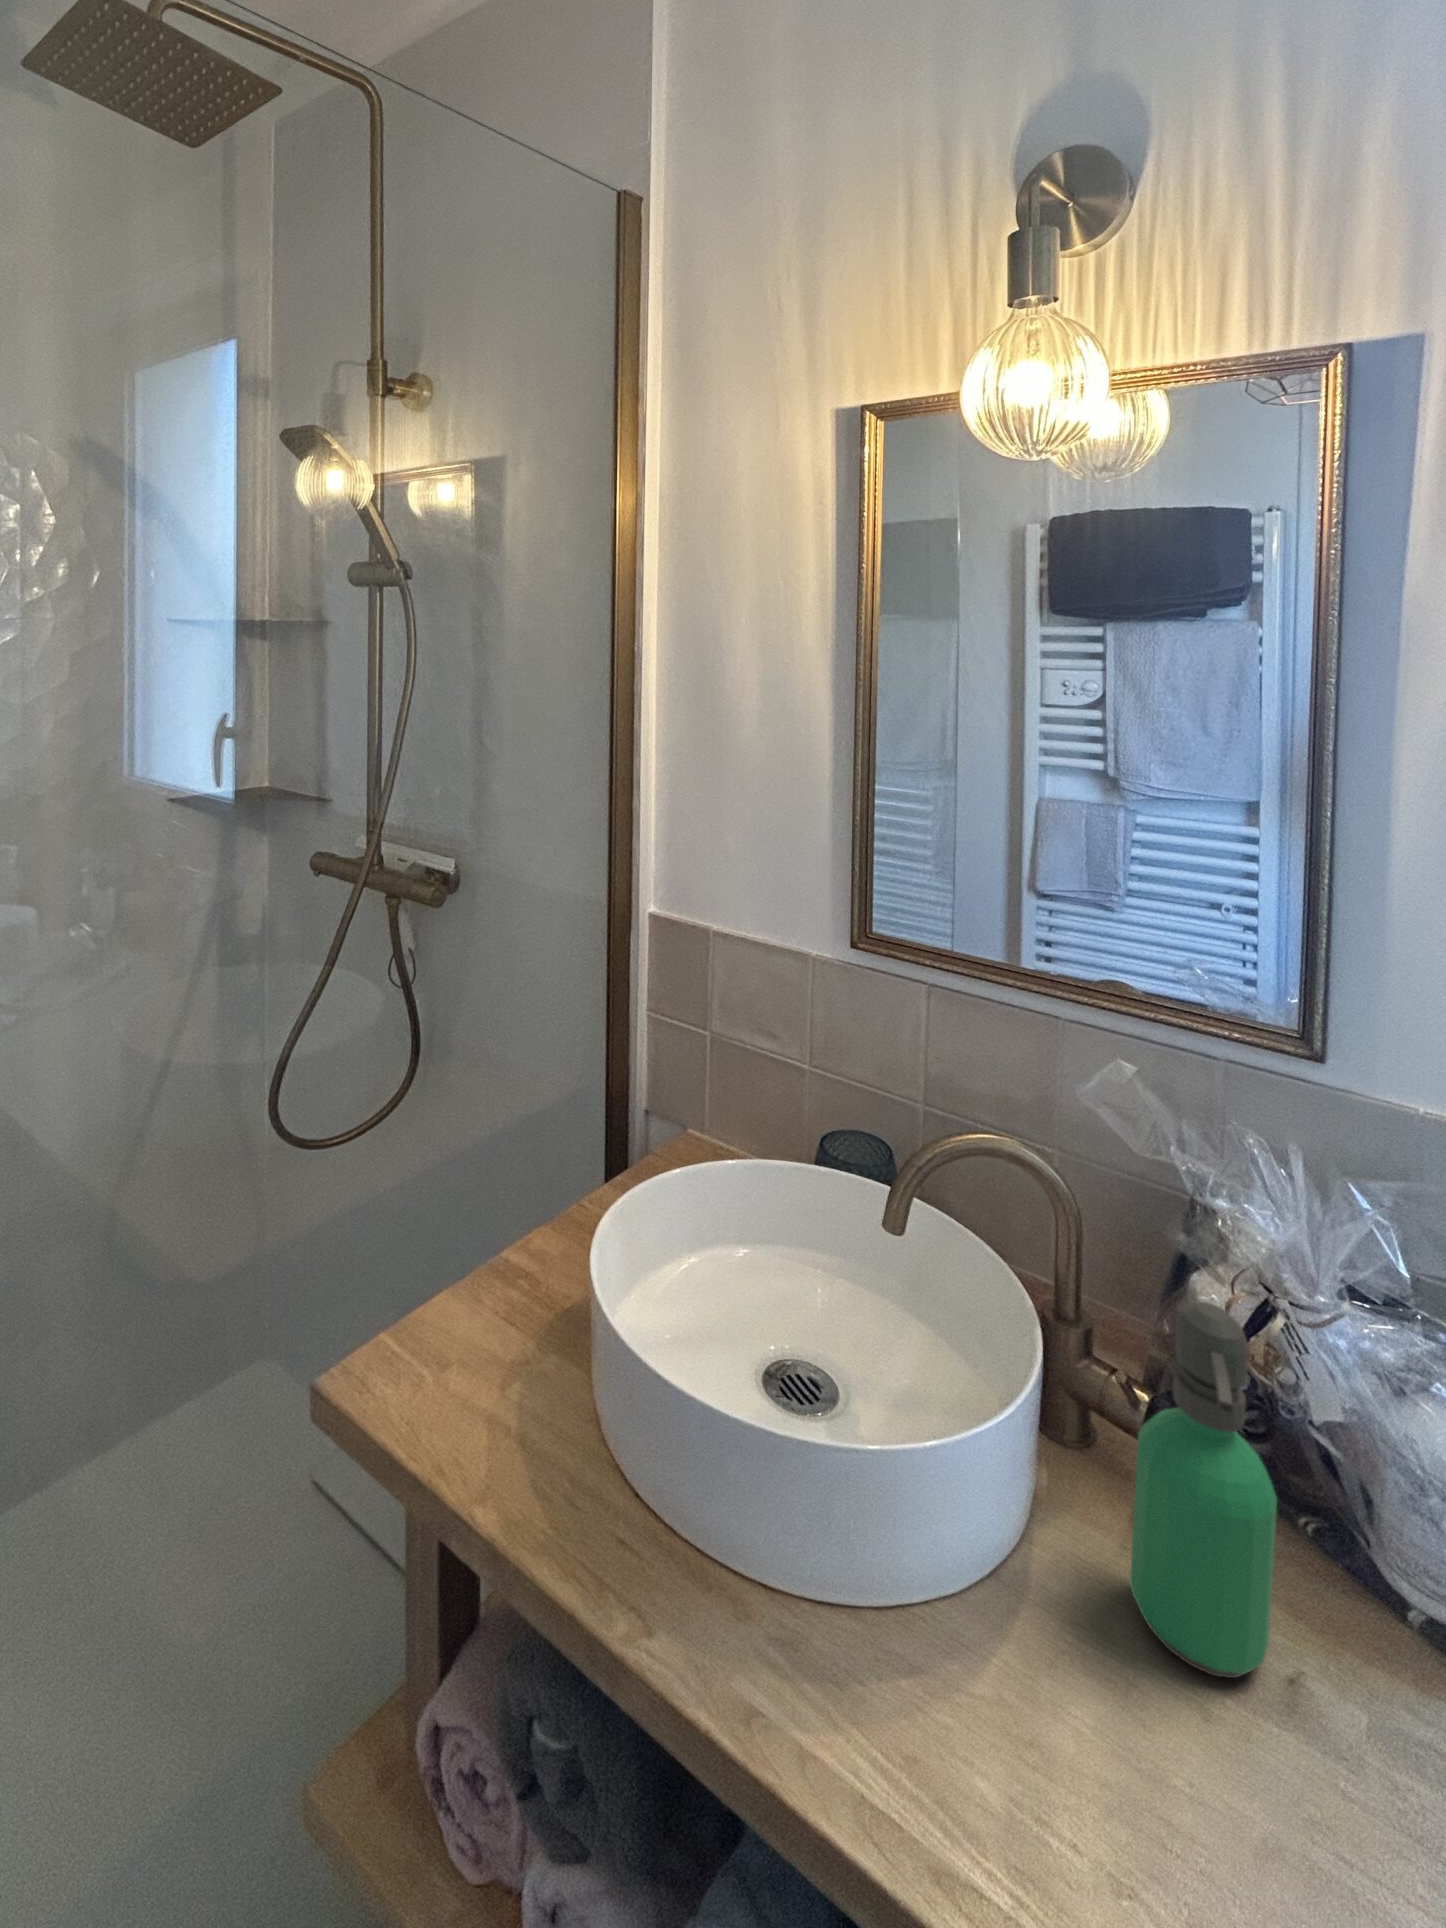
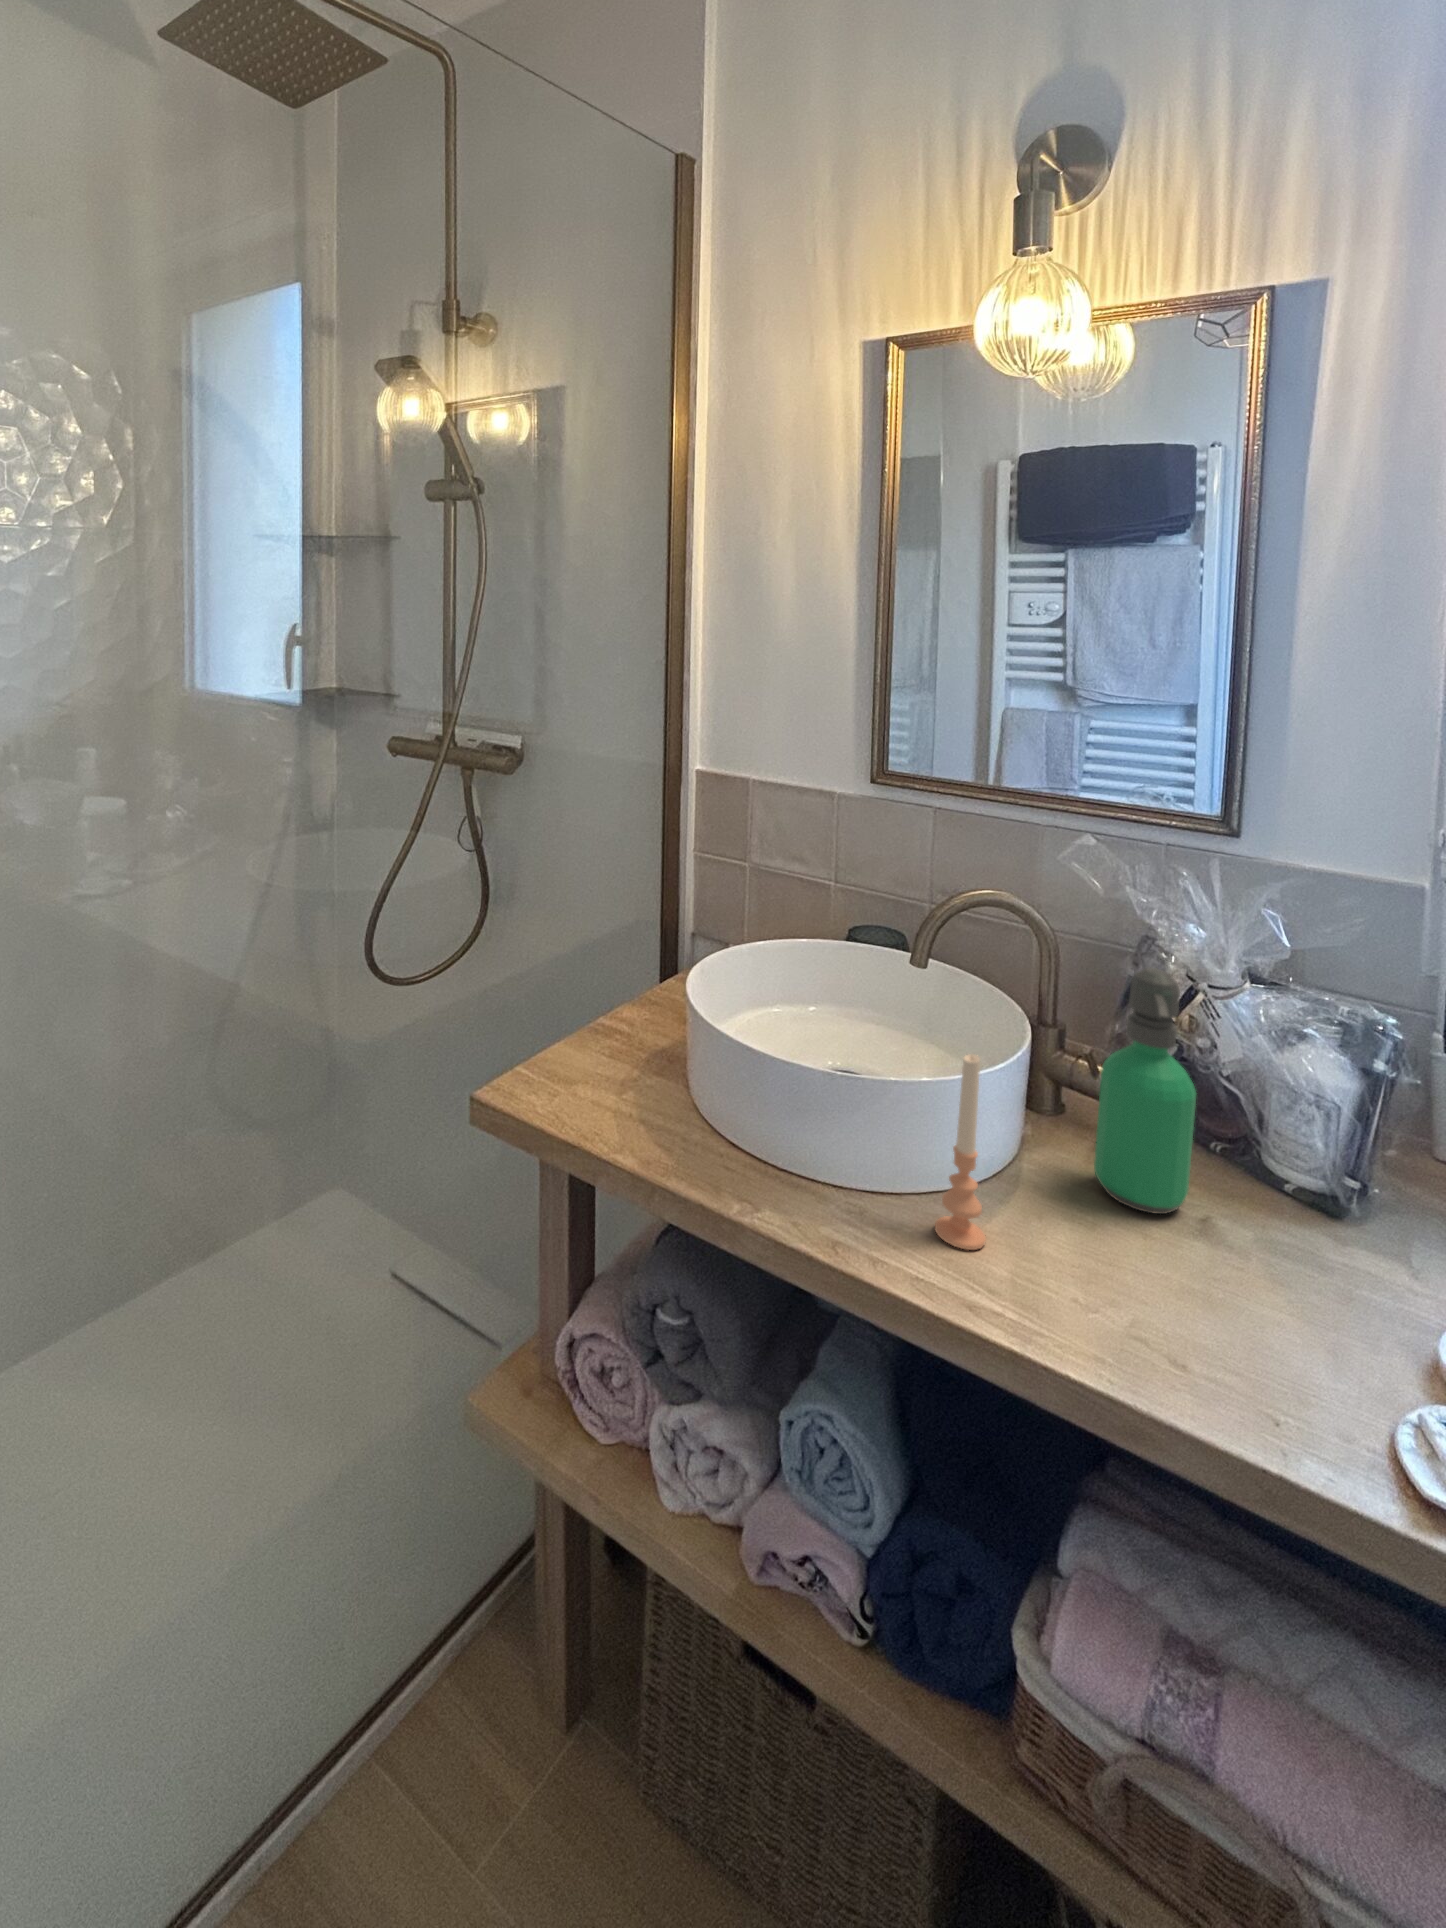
candle: none [891,1451,965,1757] -> present [935,1054,986,1250]

